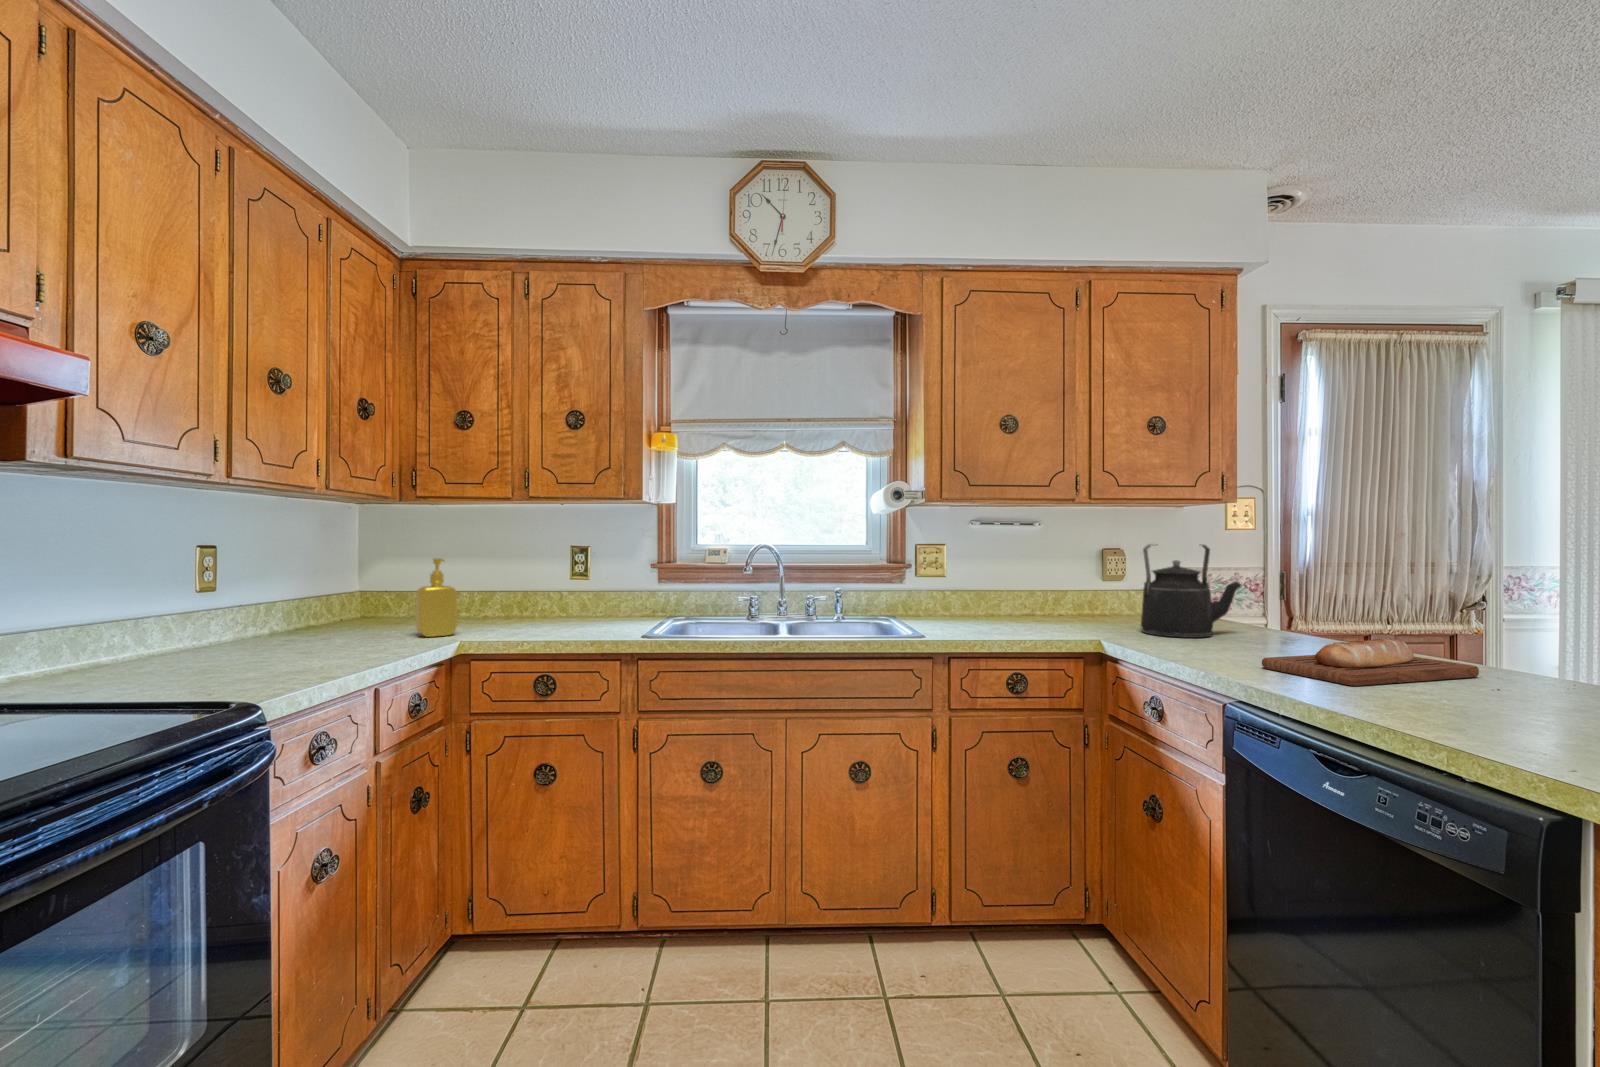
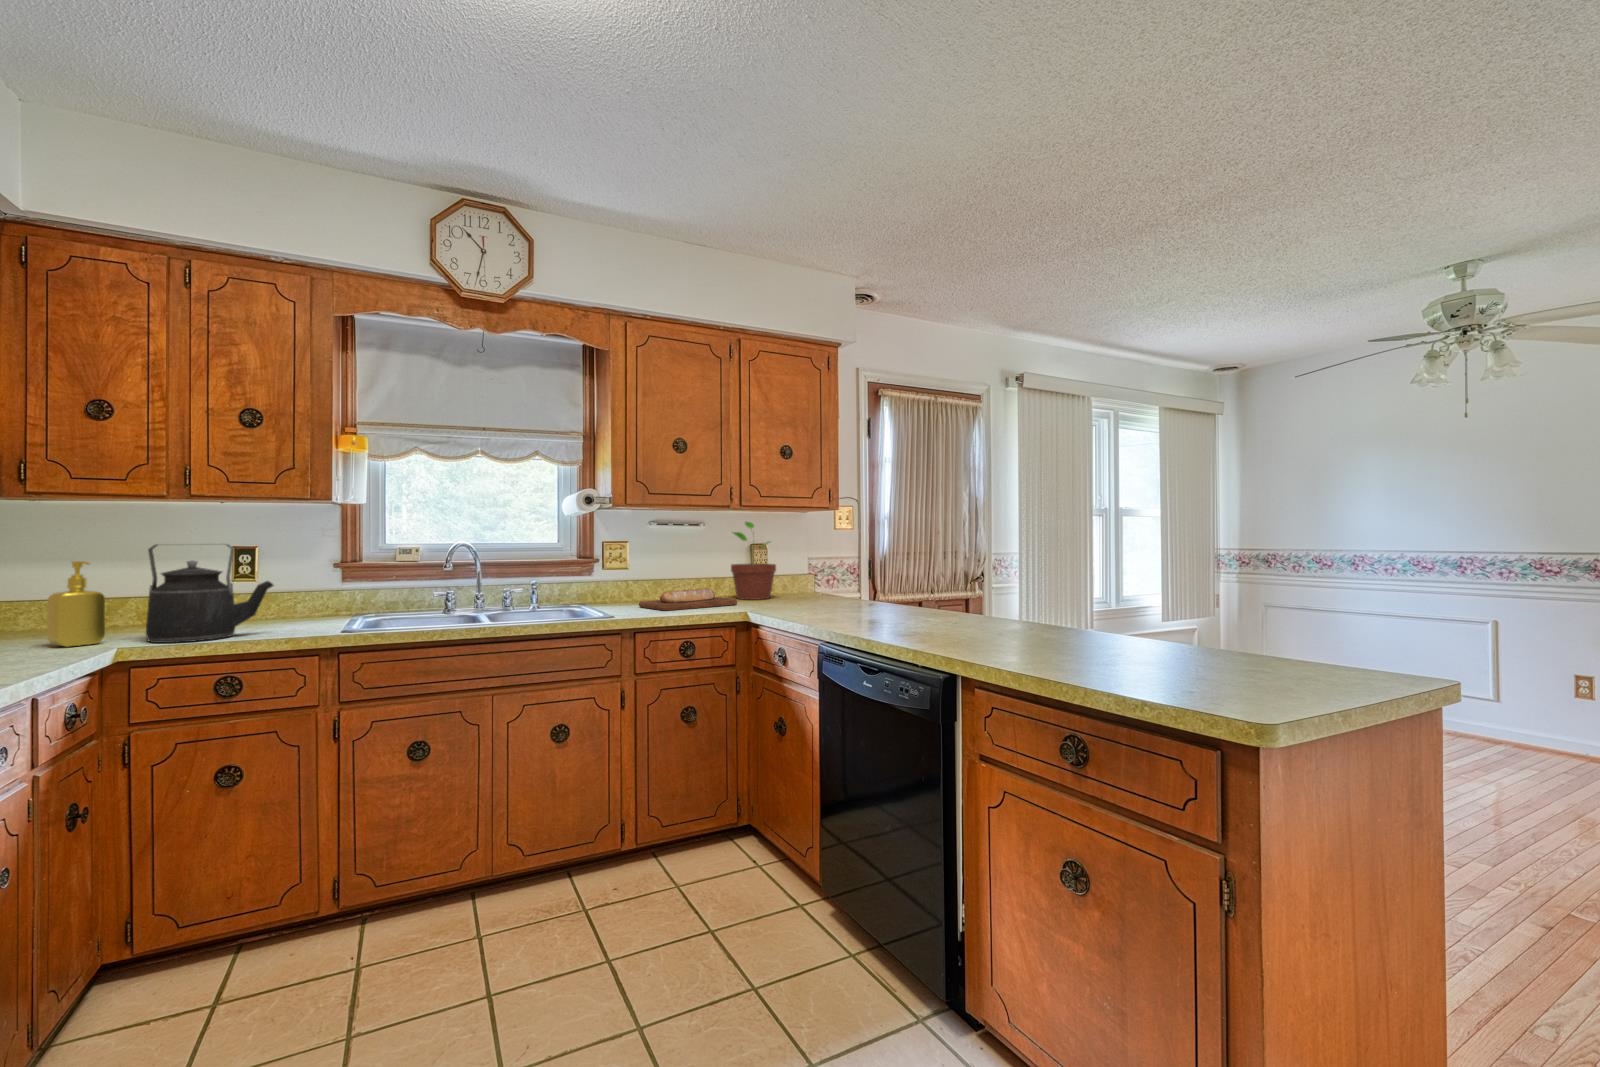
potted plant: none [1076,519,1140,621] -> present [731,521,776,600]
kettle: present [1141,544,1241,638] -> present [146,544,273,643]
bread loaf: present [1262,639,1479,686] -> present [639,589,737,611]

